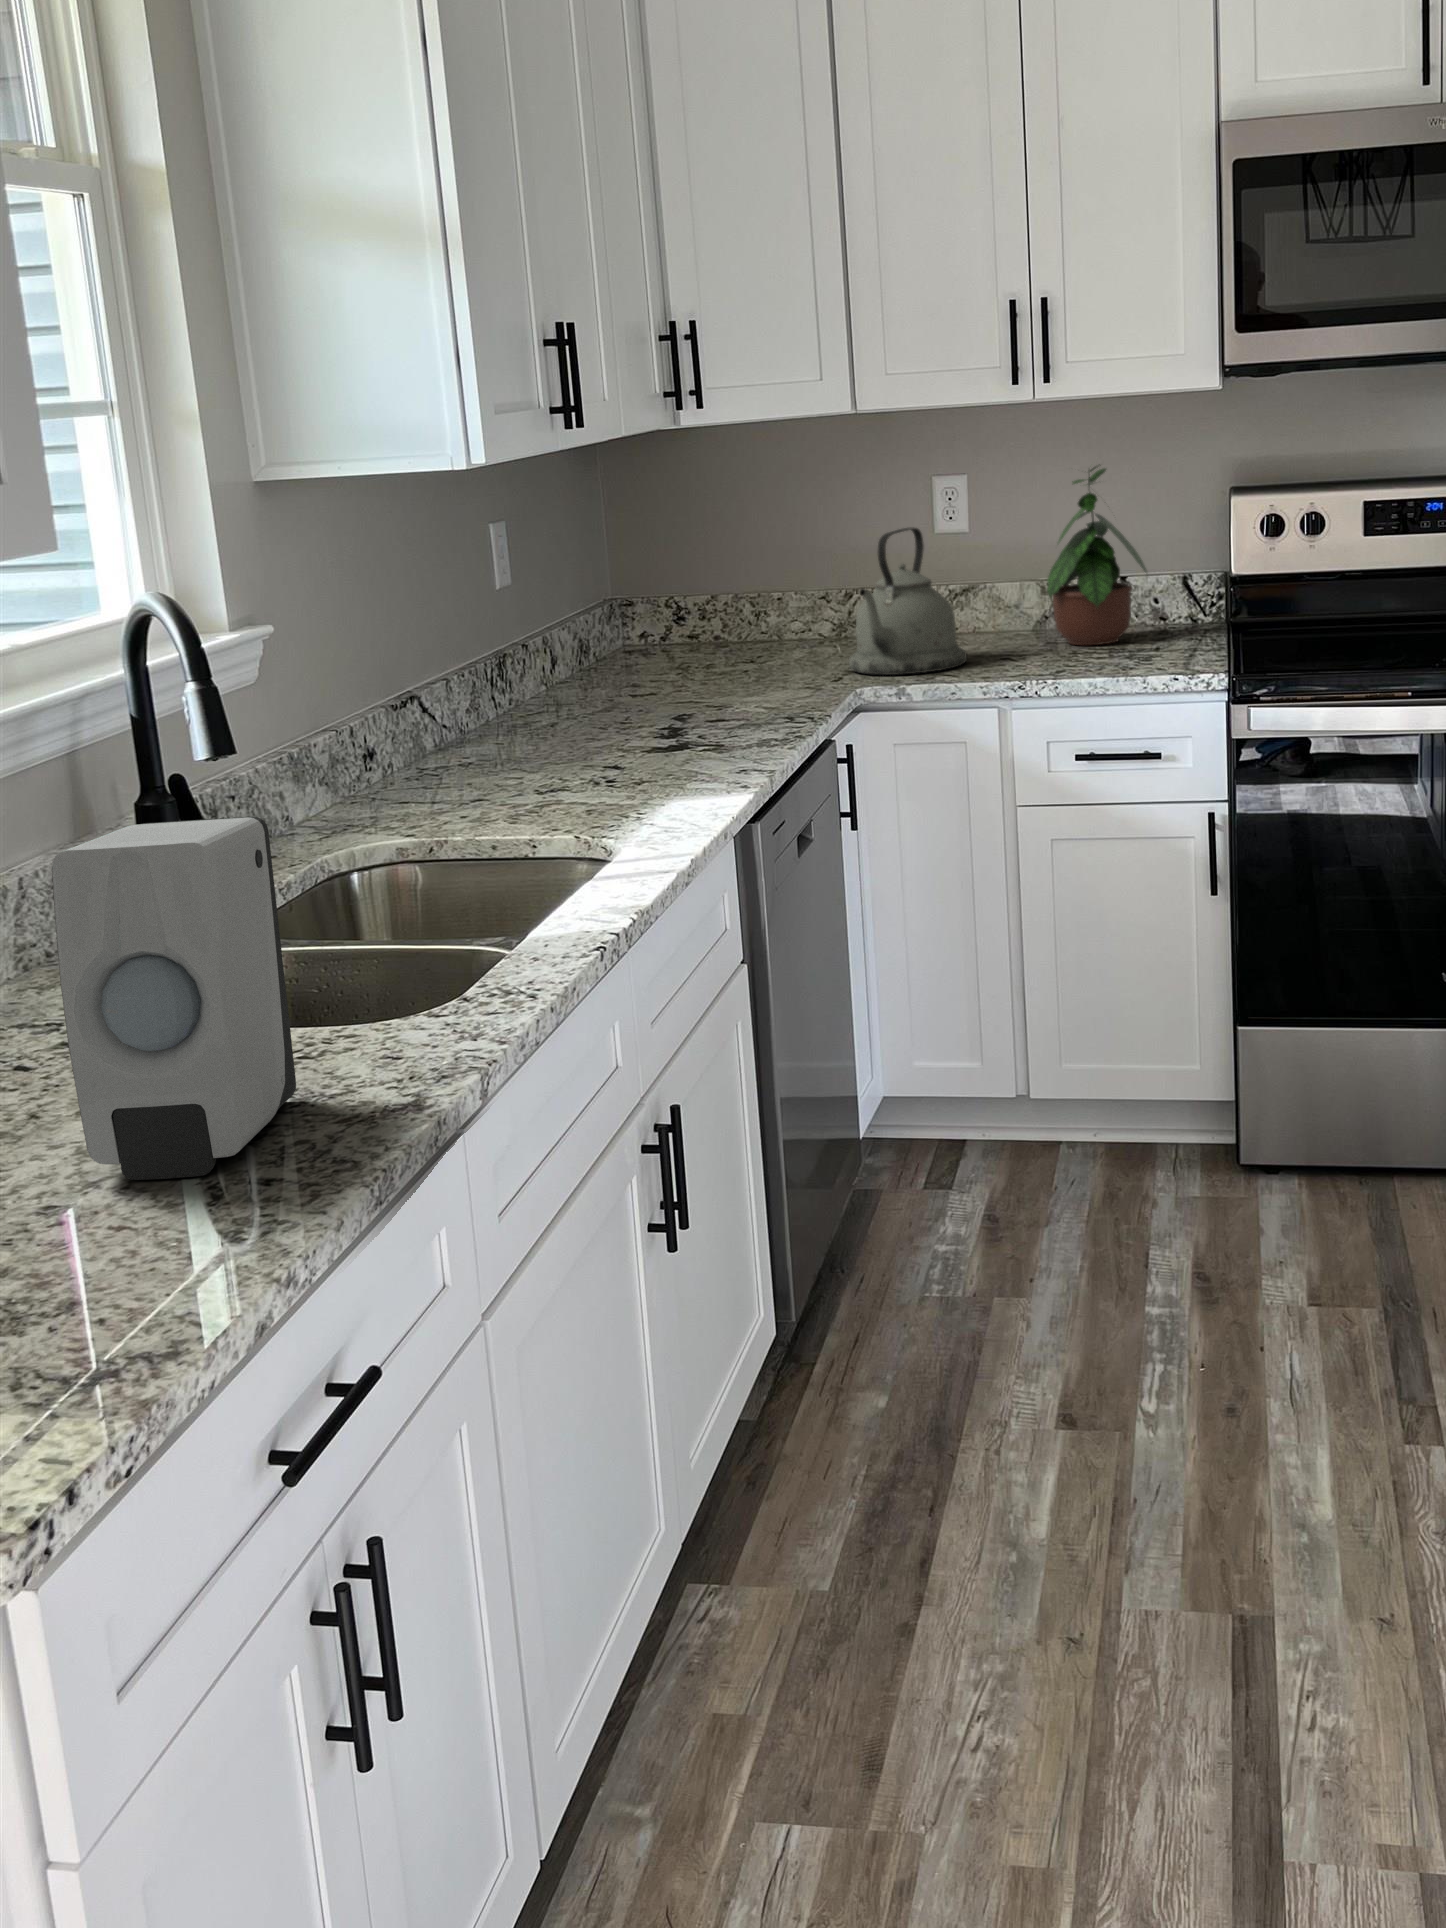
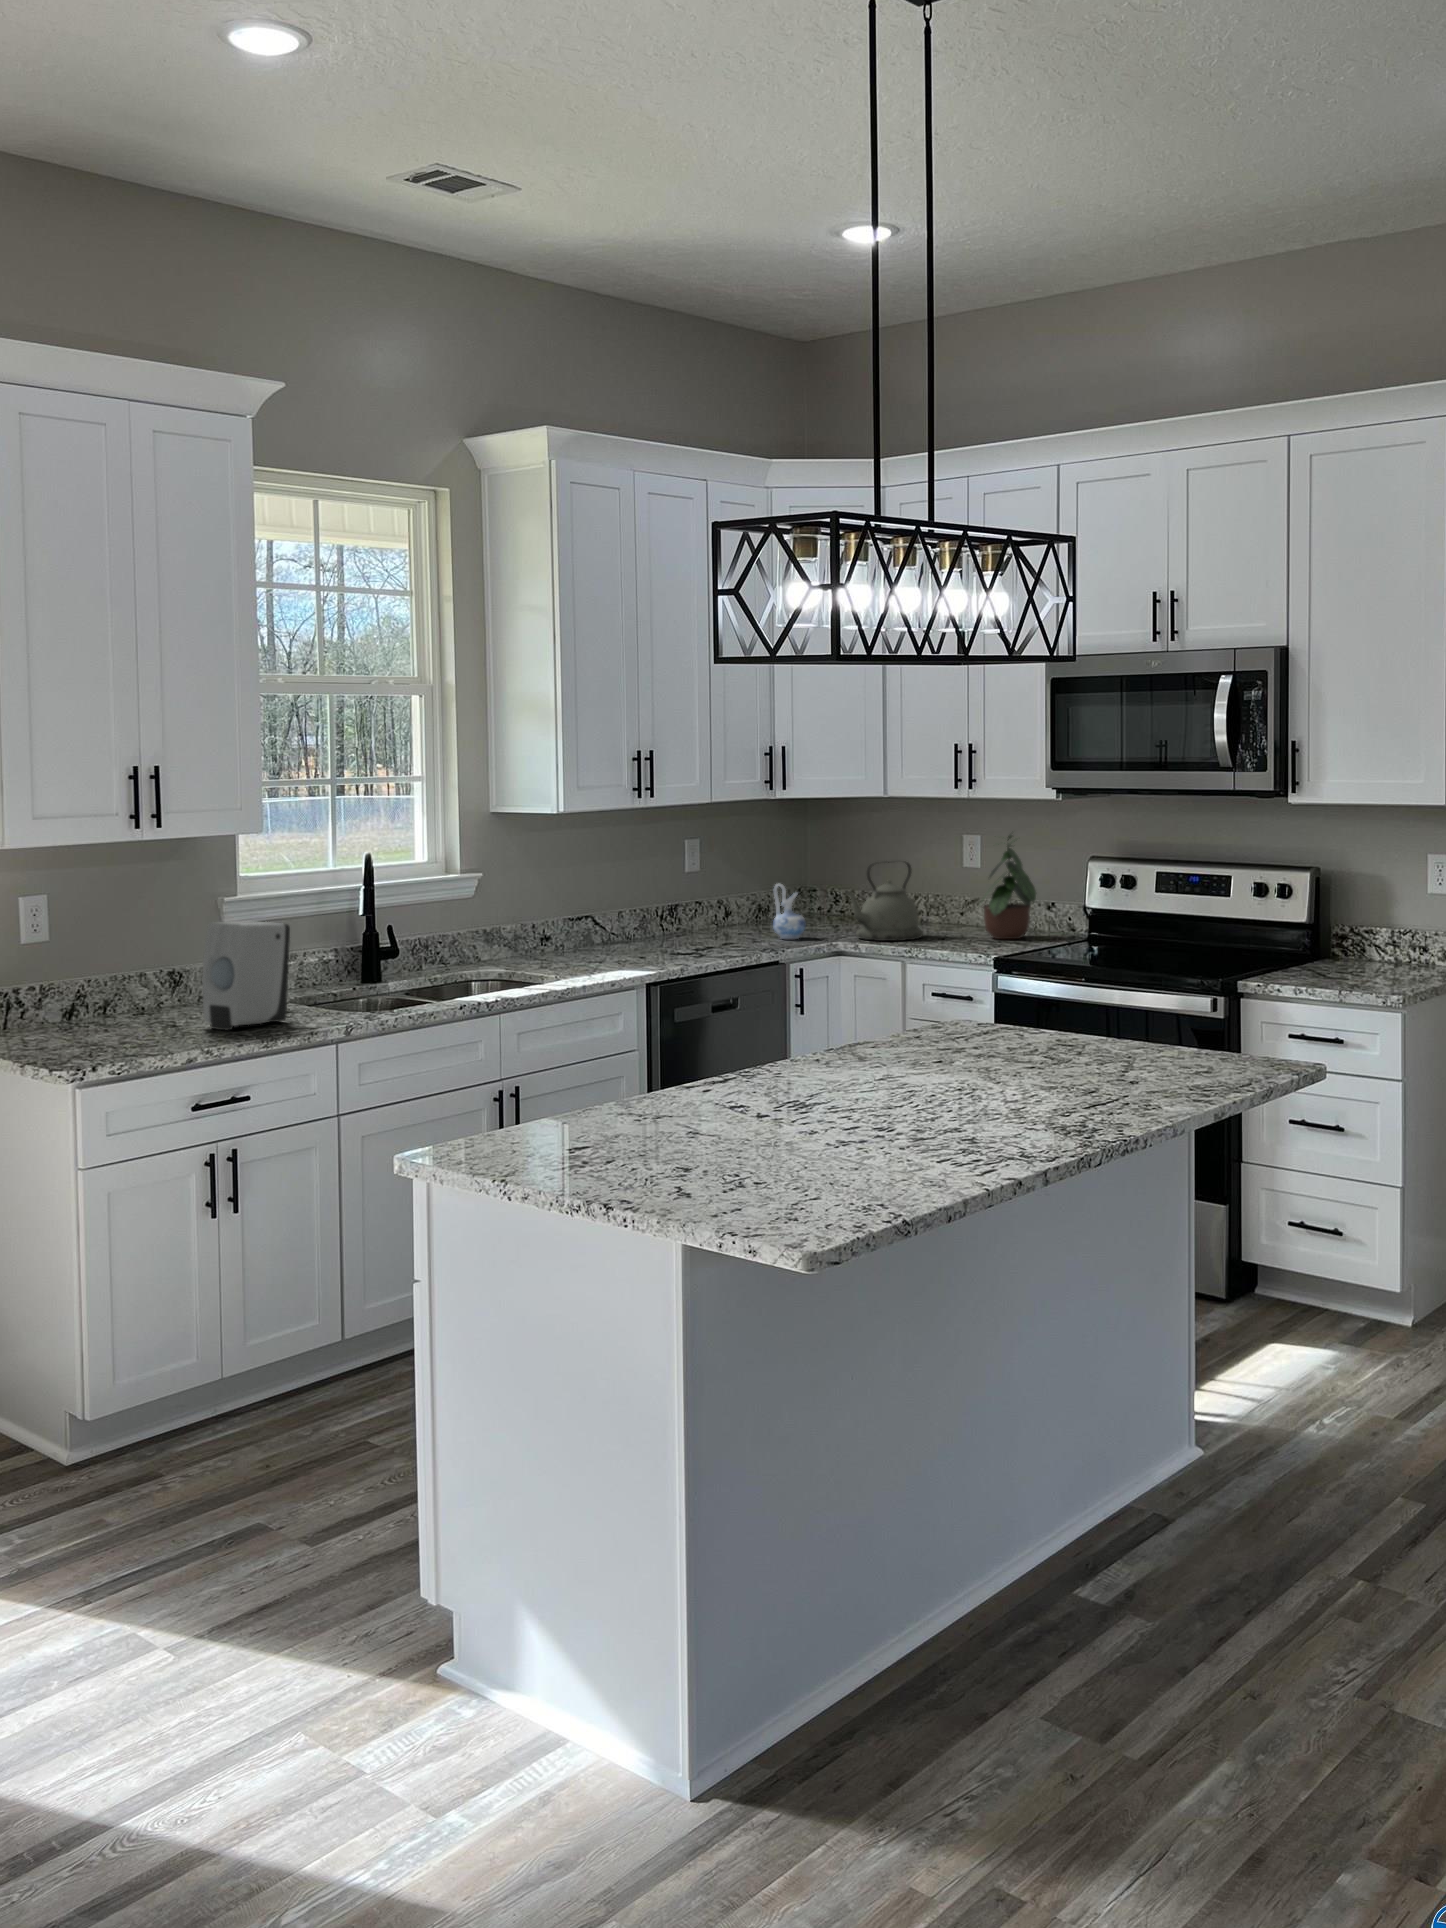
ceramic pitcher: none [708,591,774,693] -> present [773,884,806,939]

